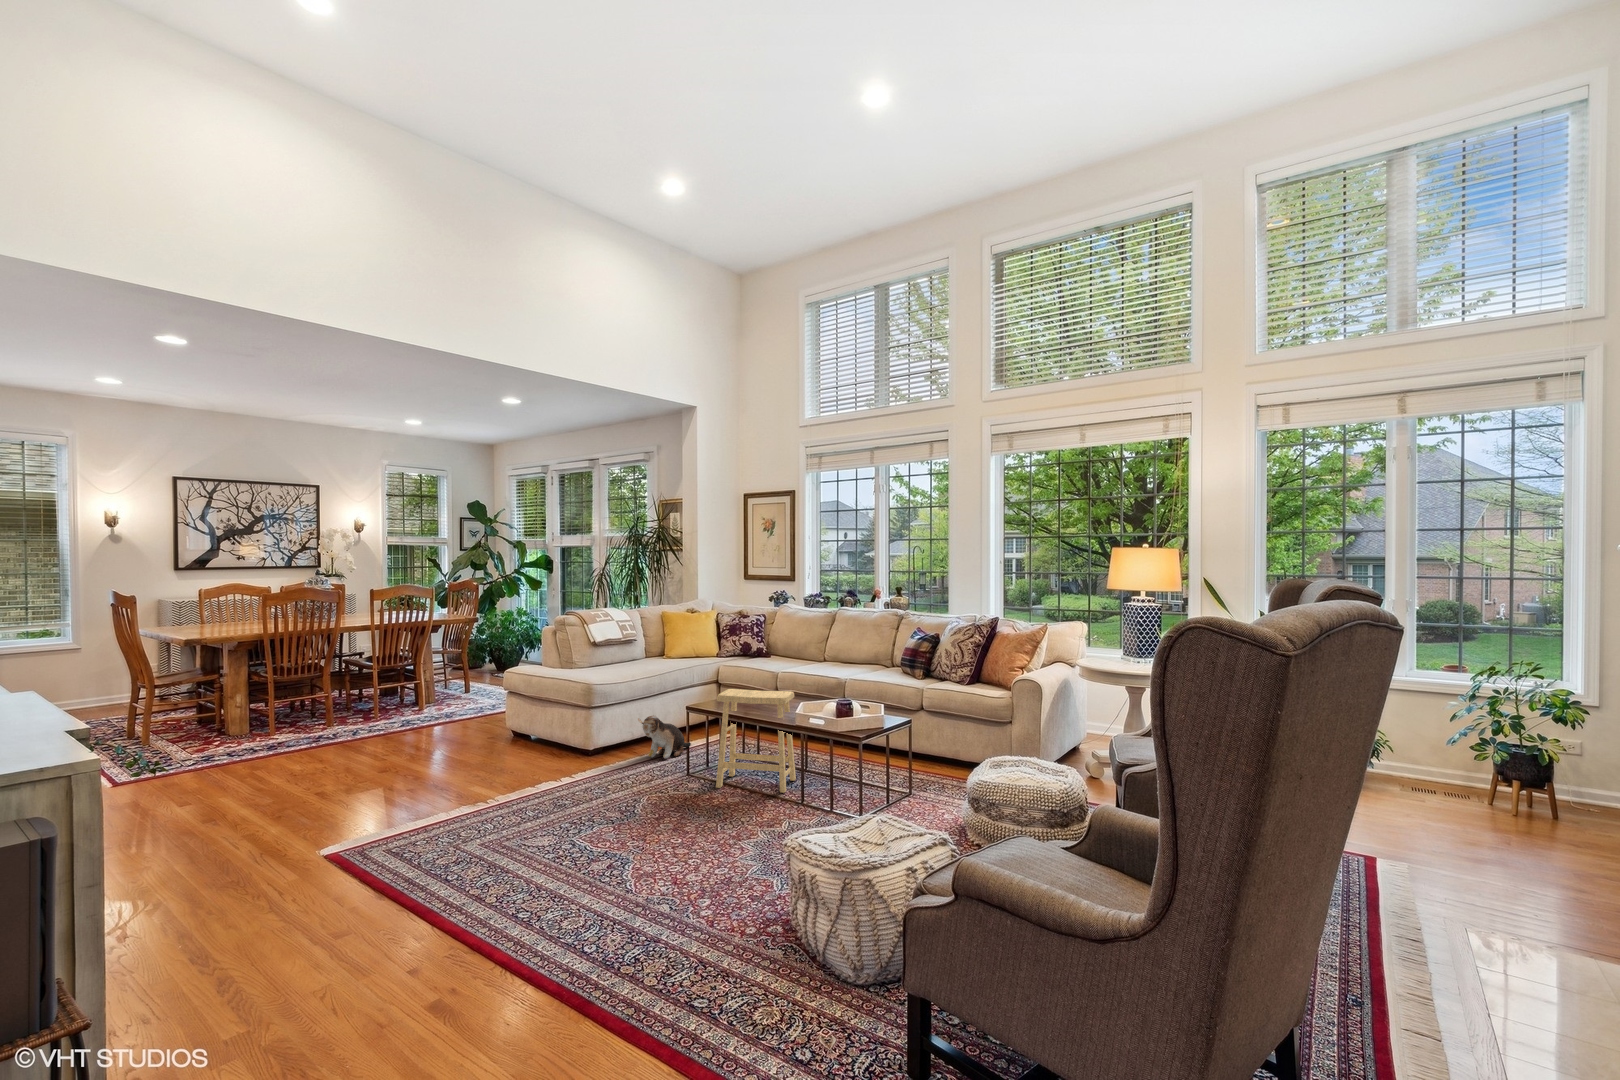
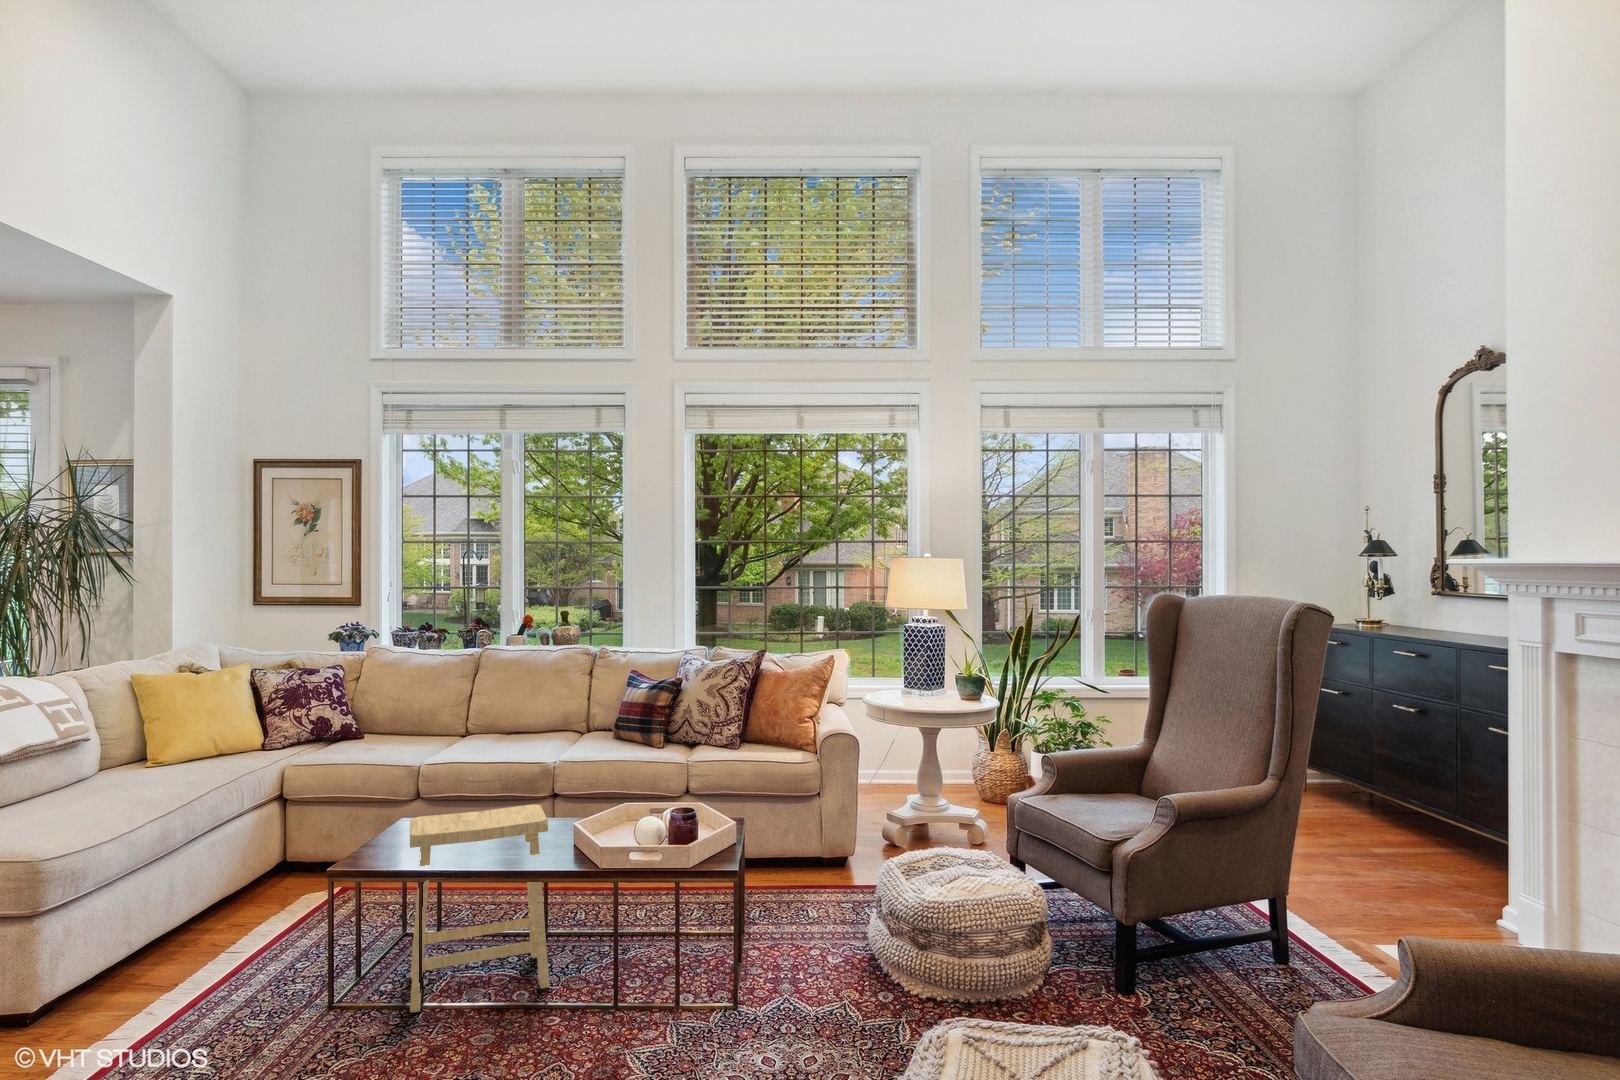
plush toy: present [638,716,691,758] -> none [177,892,268,978]

